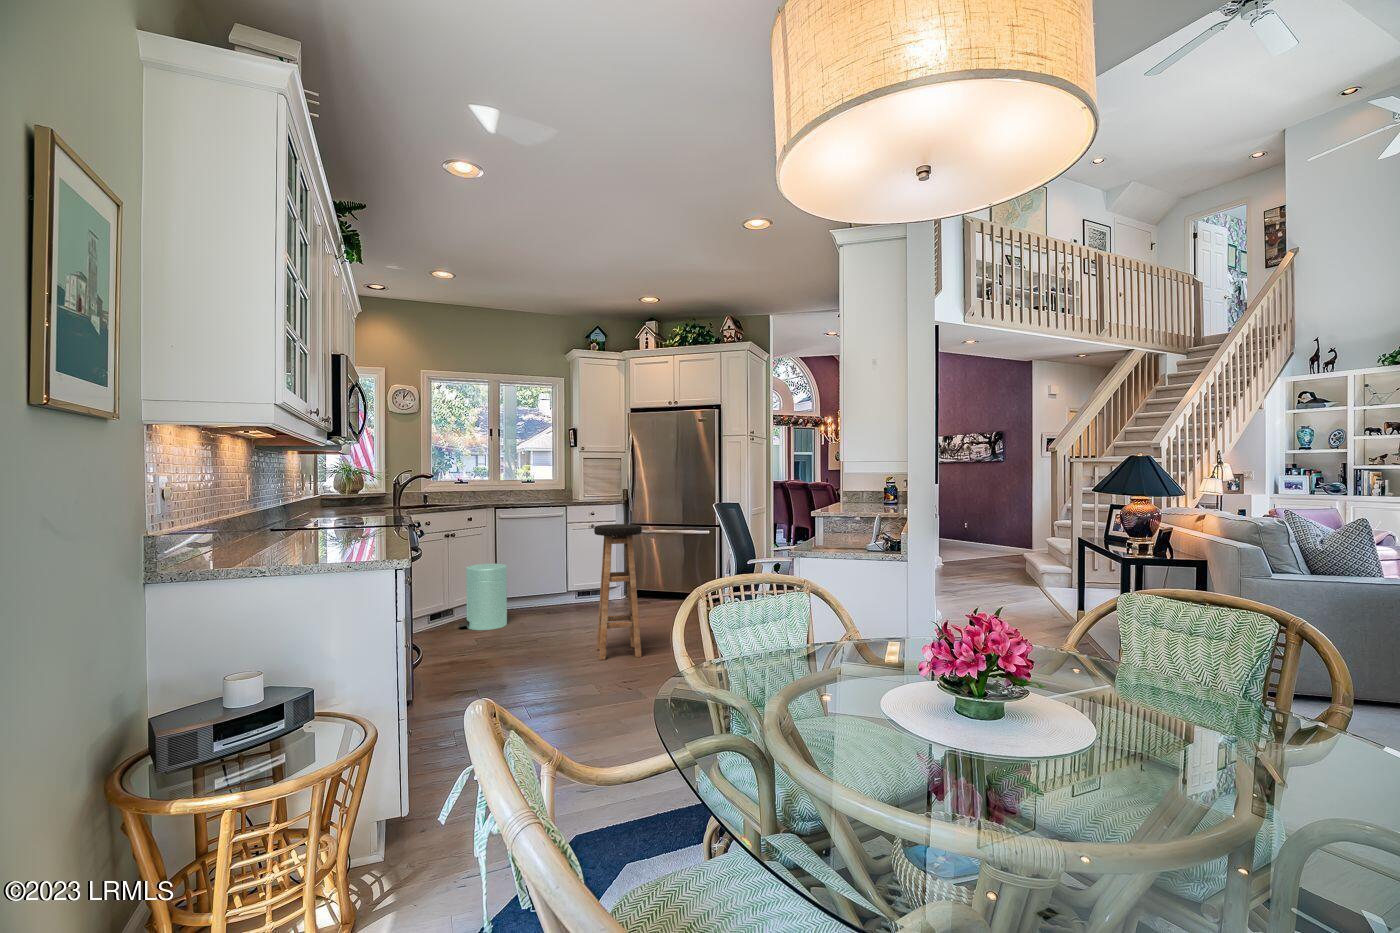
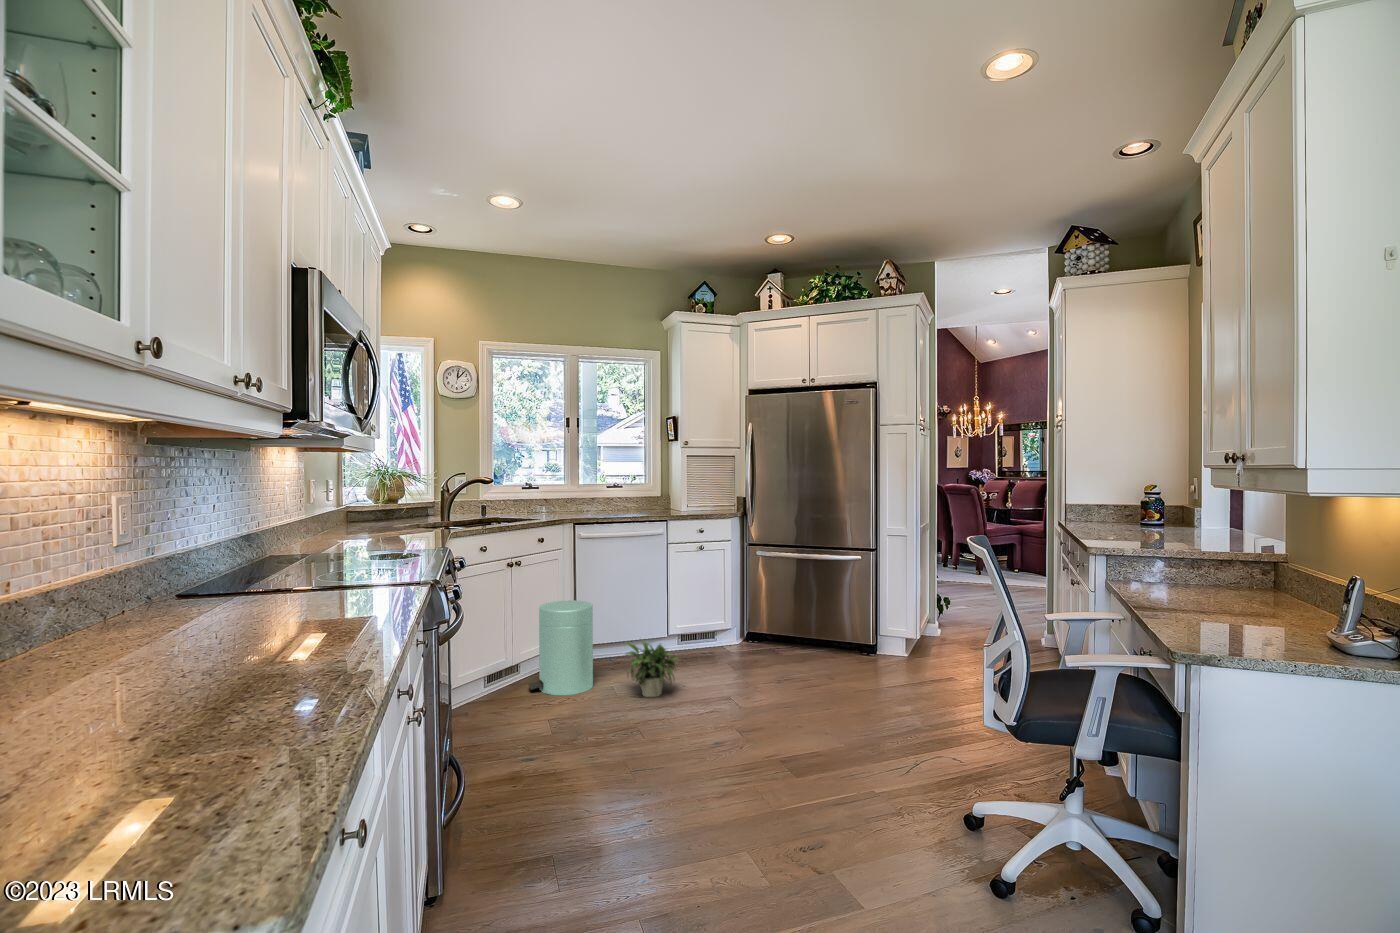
bar stool: present [594,524,642,660] -> none [730,555,804,765]
potted plant: none [526,588,570,629] -> present [625,641,679,697]

